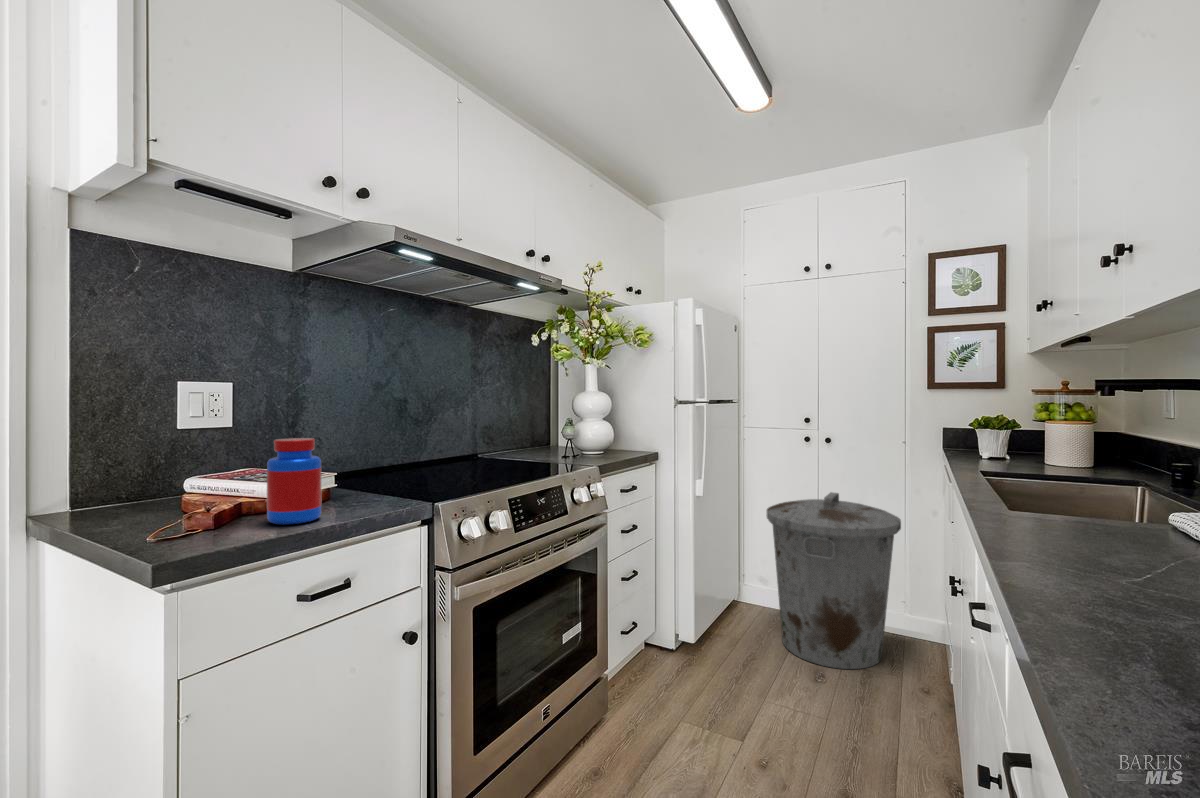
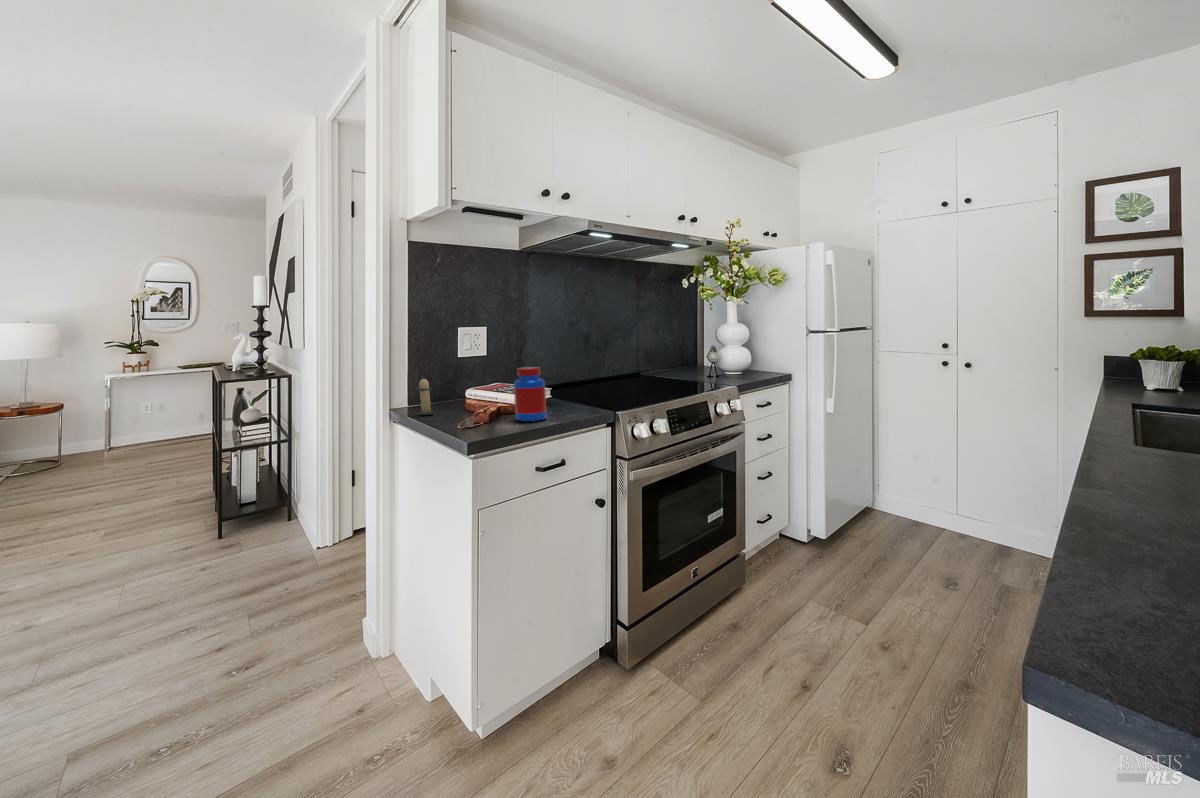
candle: none [89,449,131,515] -> present [416,378,434,415]
trash can: present [766,492,901,669] -> none [895,412,1036,567]

